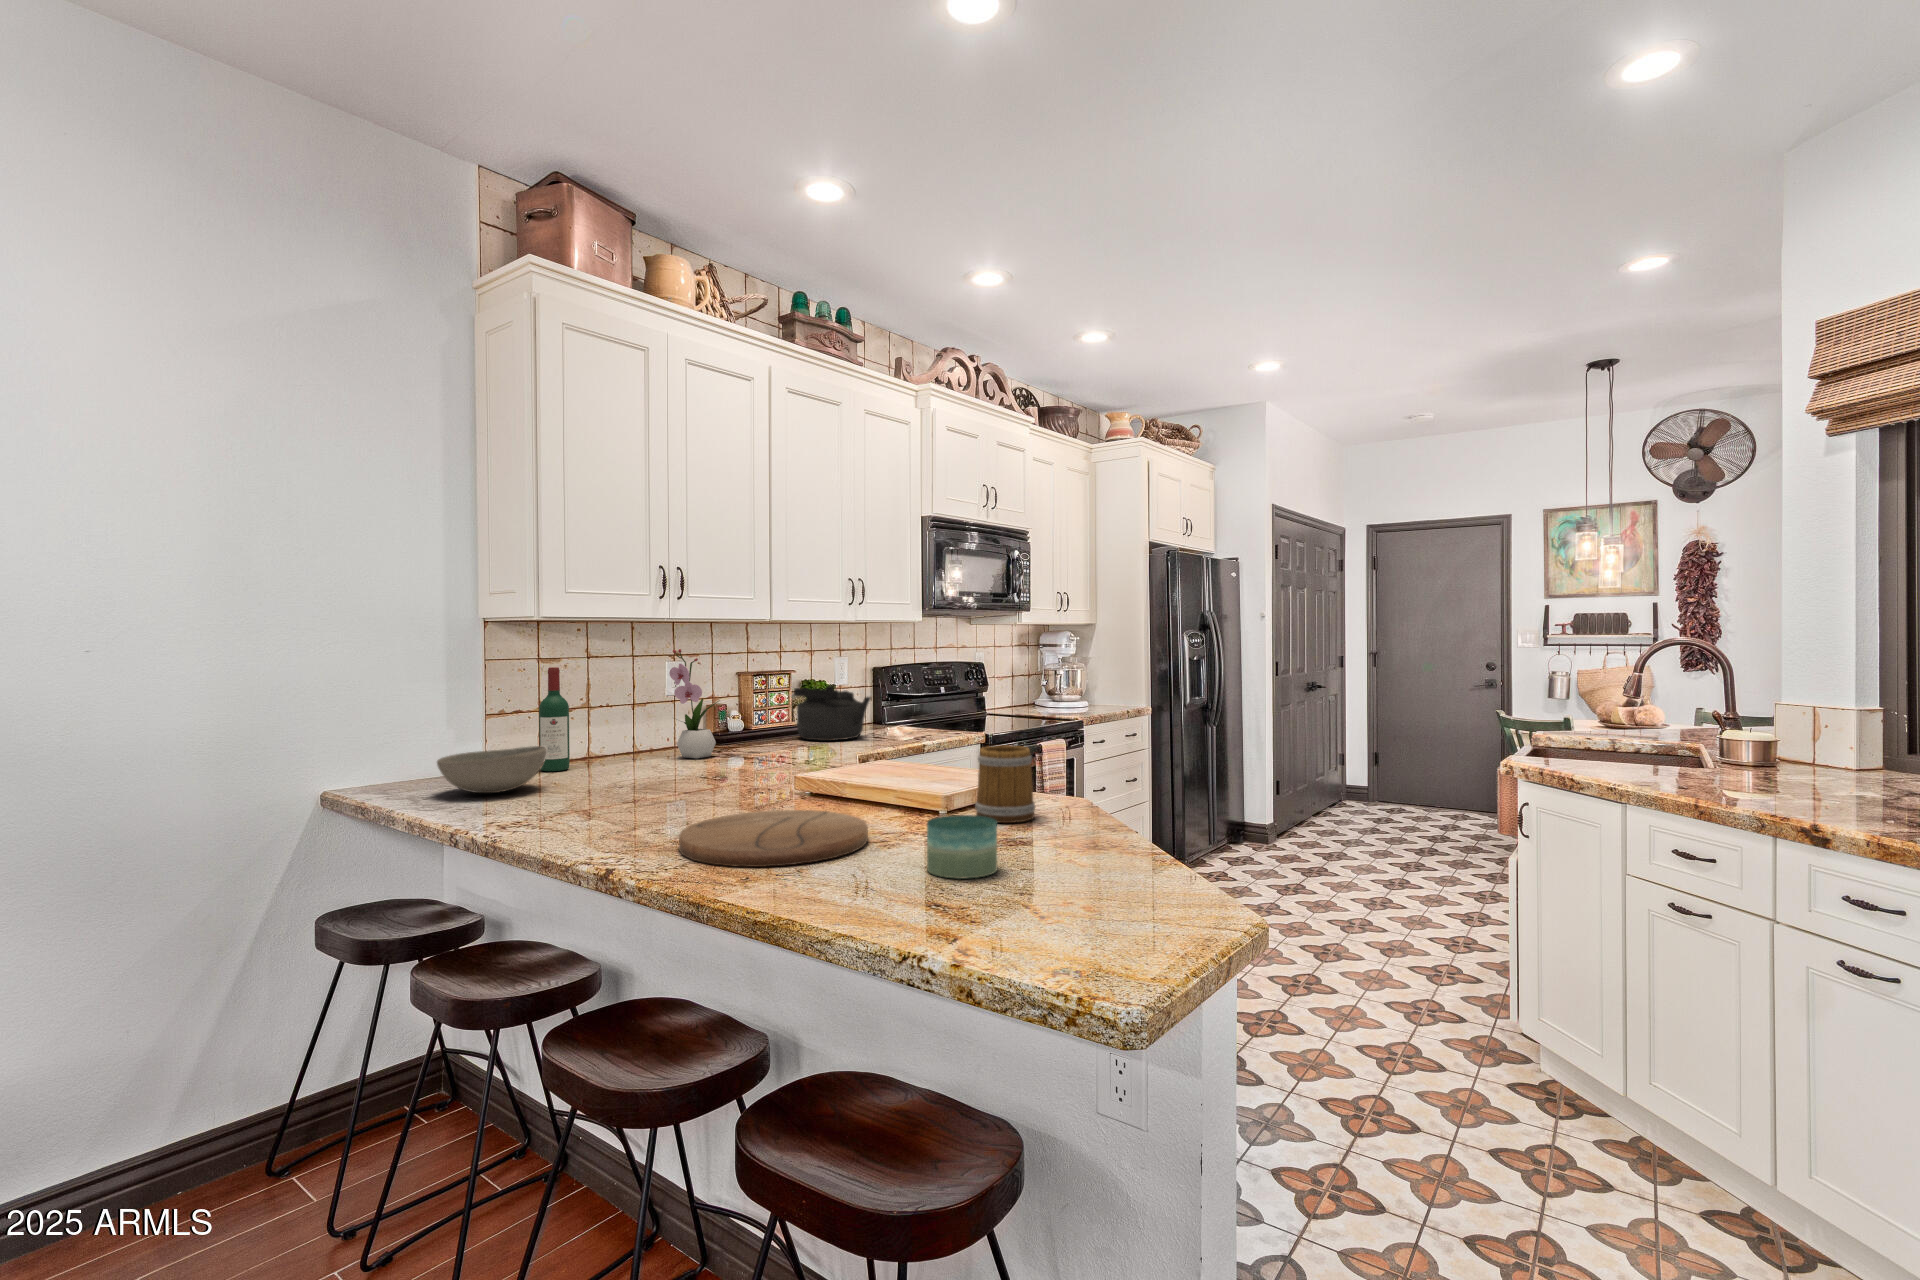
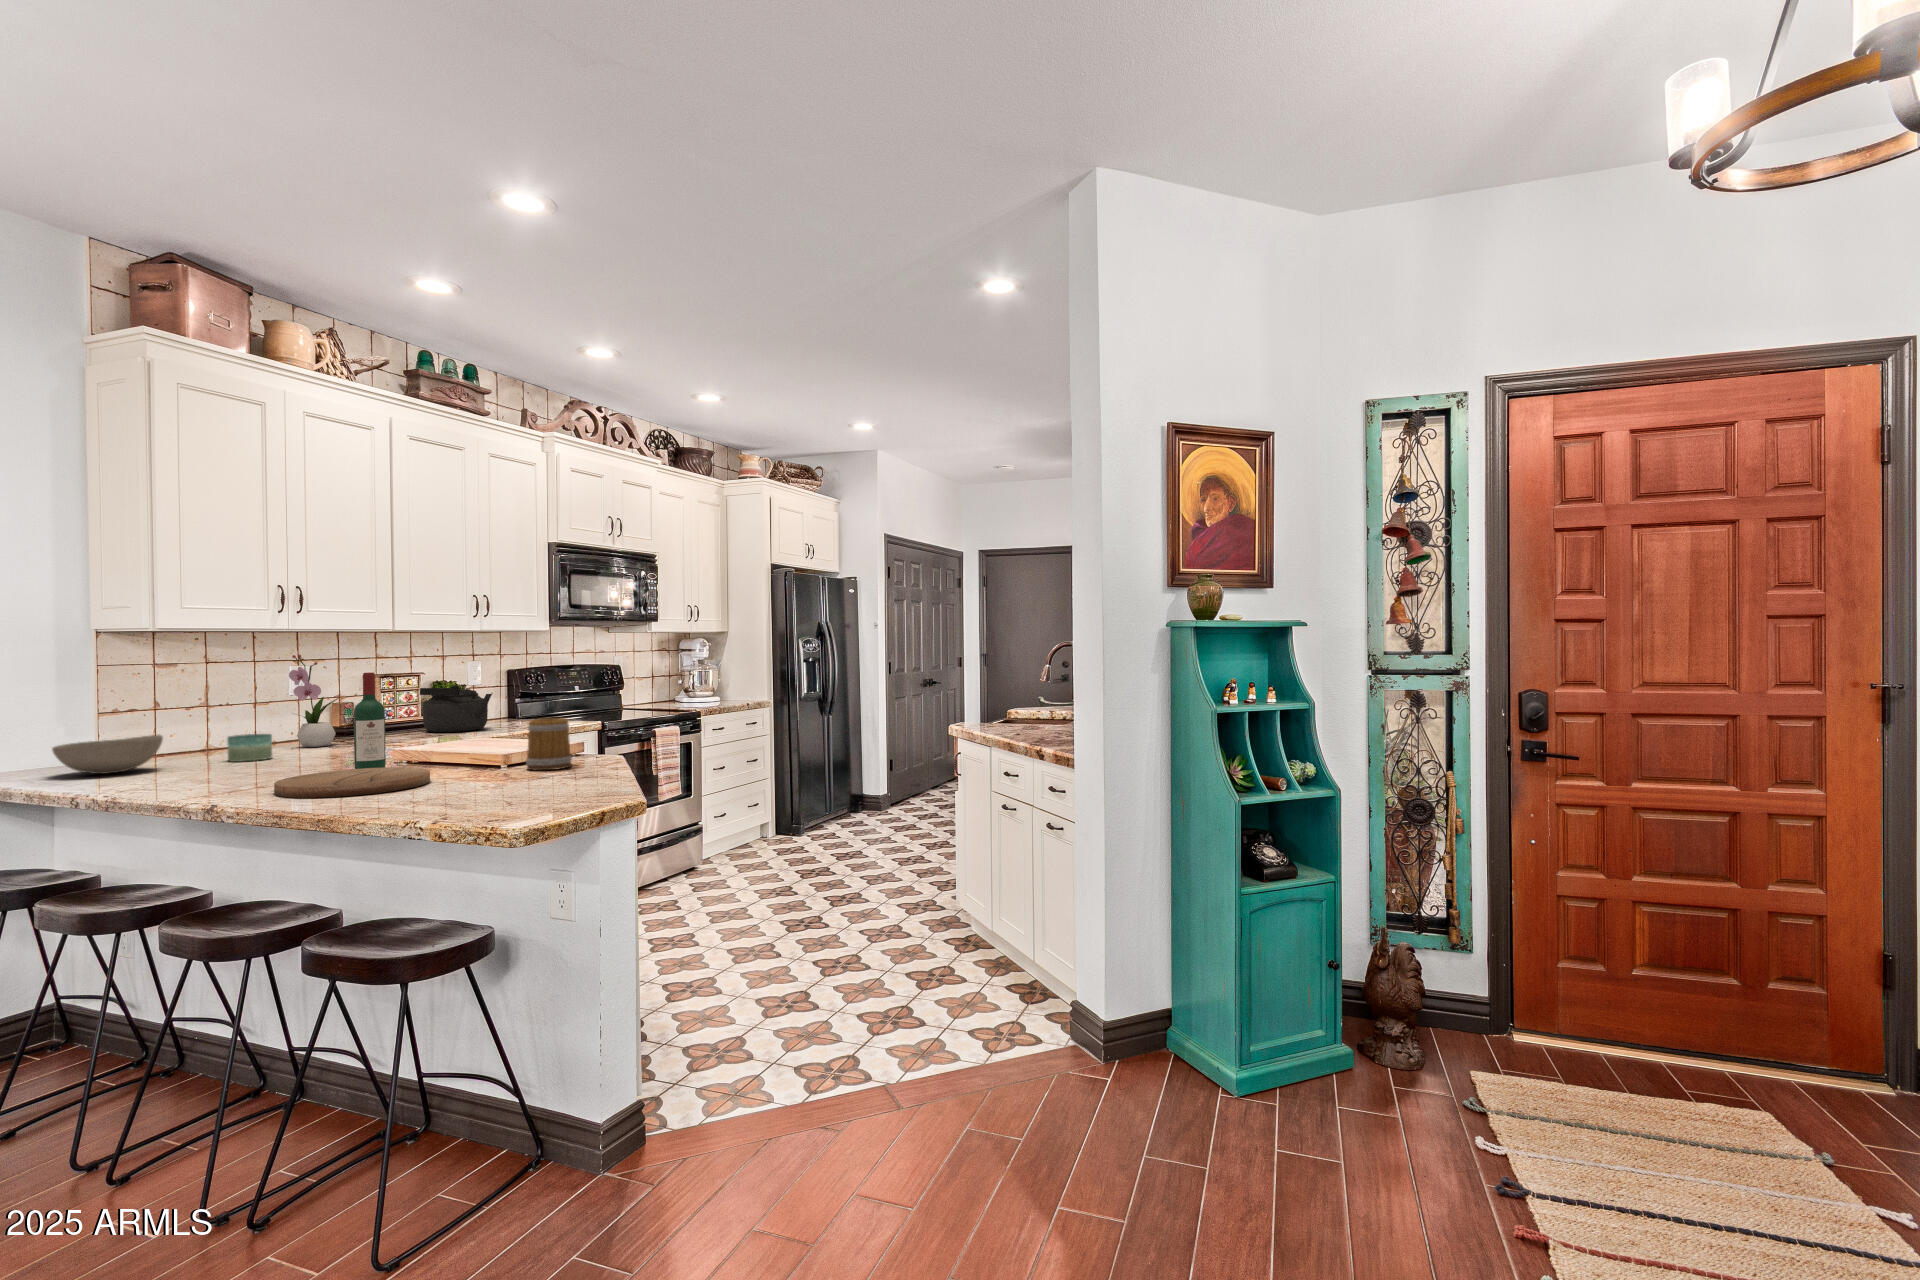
wine bottle: present [539,667,570,771] -> present [354,672,386,769]
candle: present [927,815,997,879] -> present [227,734,272,762]

